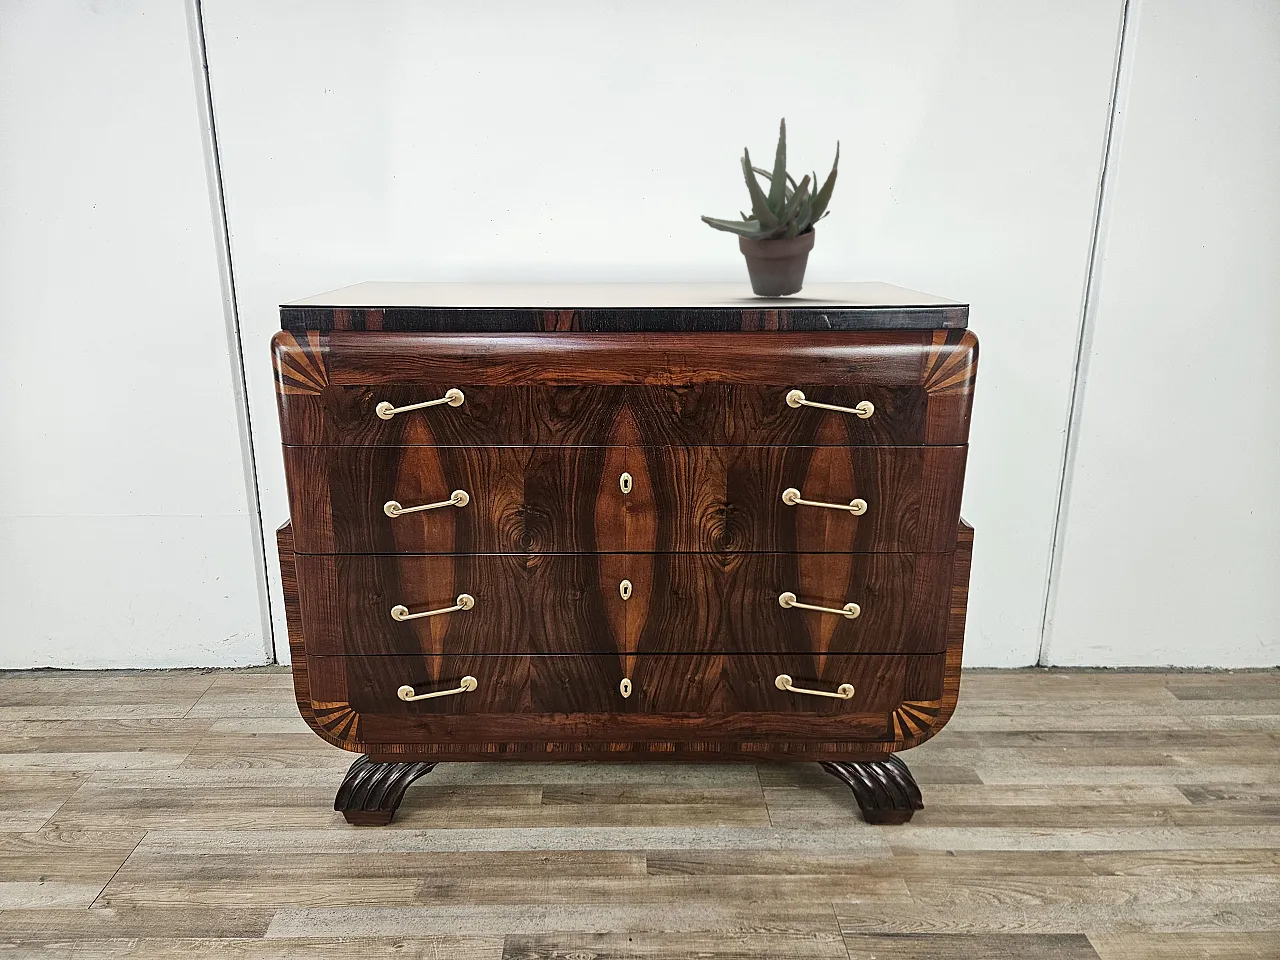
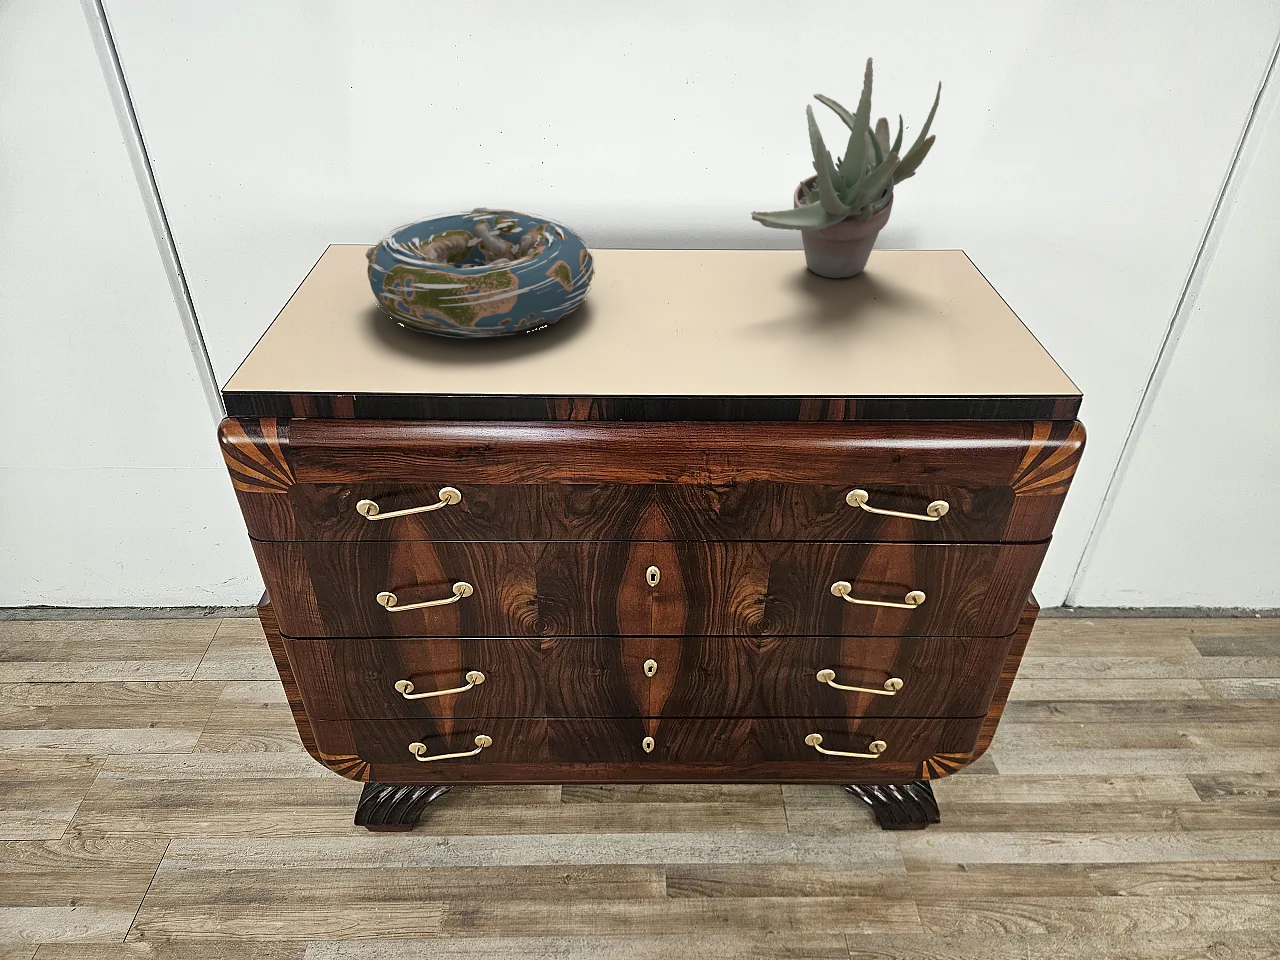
decorative bowl: none [401,239,582,299] -> present [366,208,595,338]

